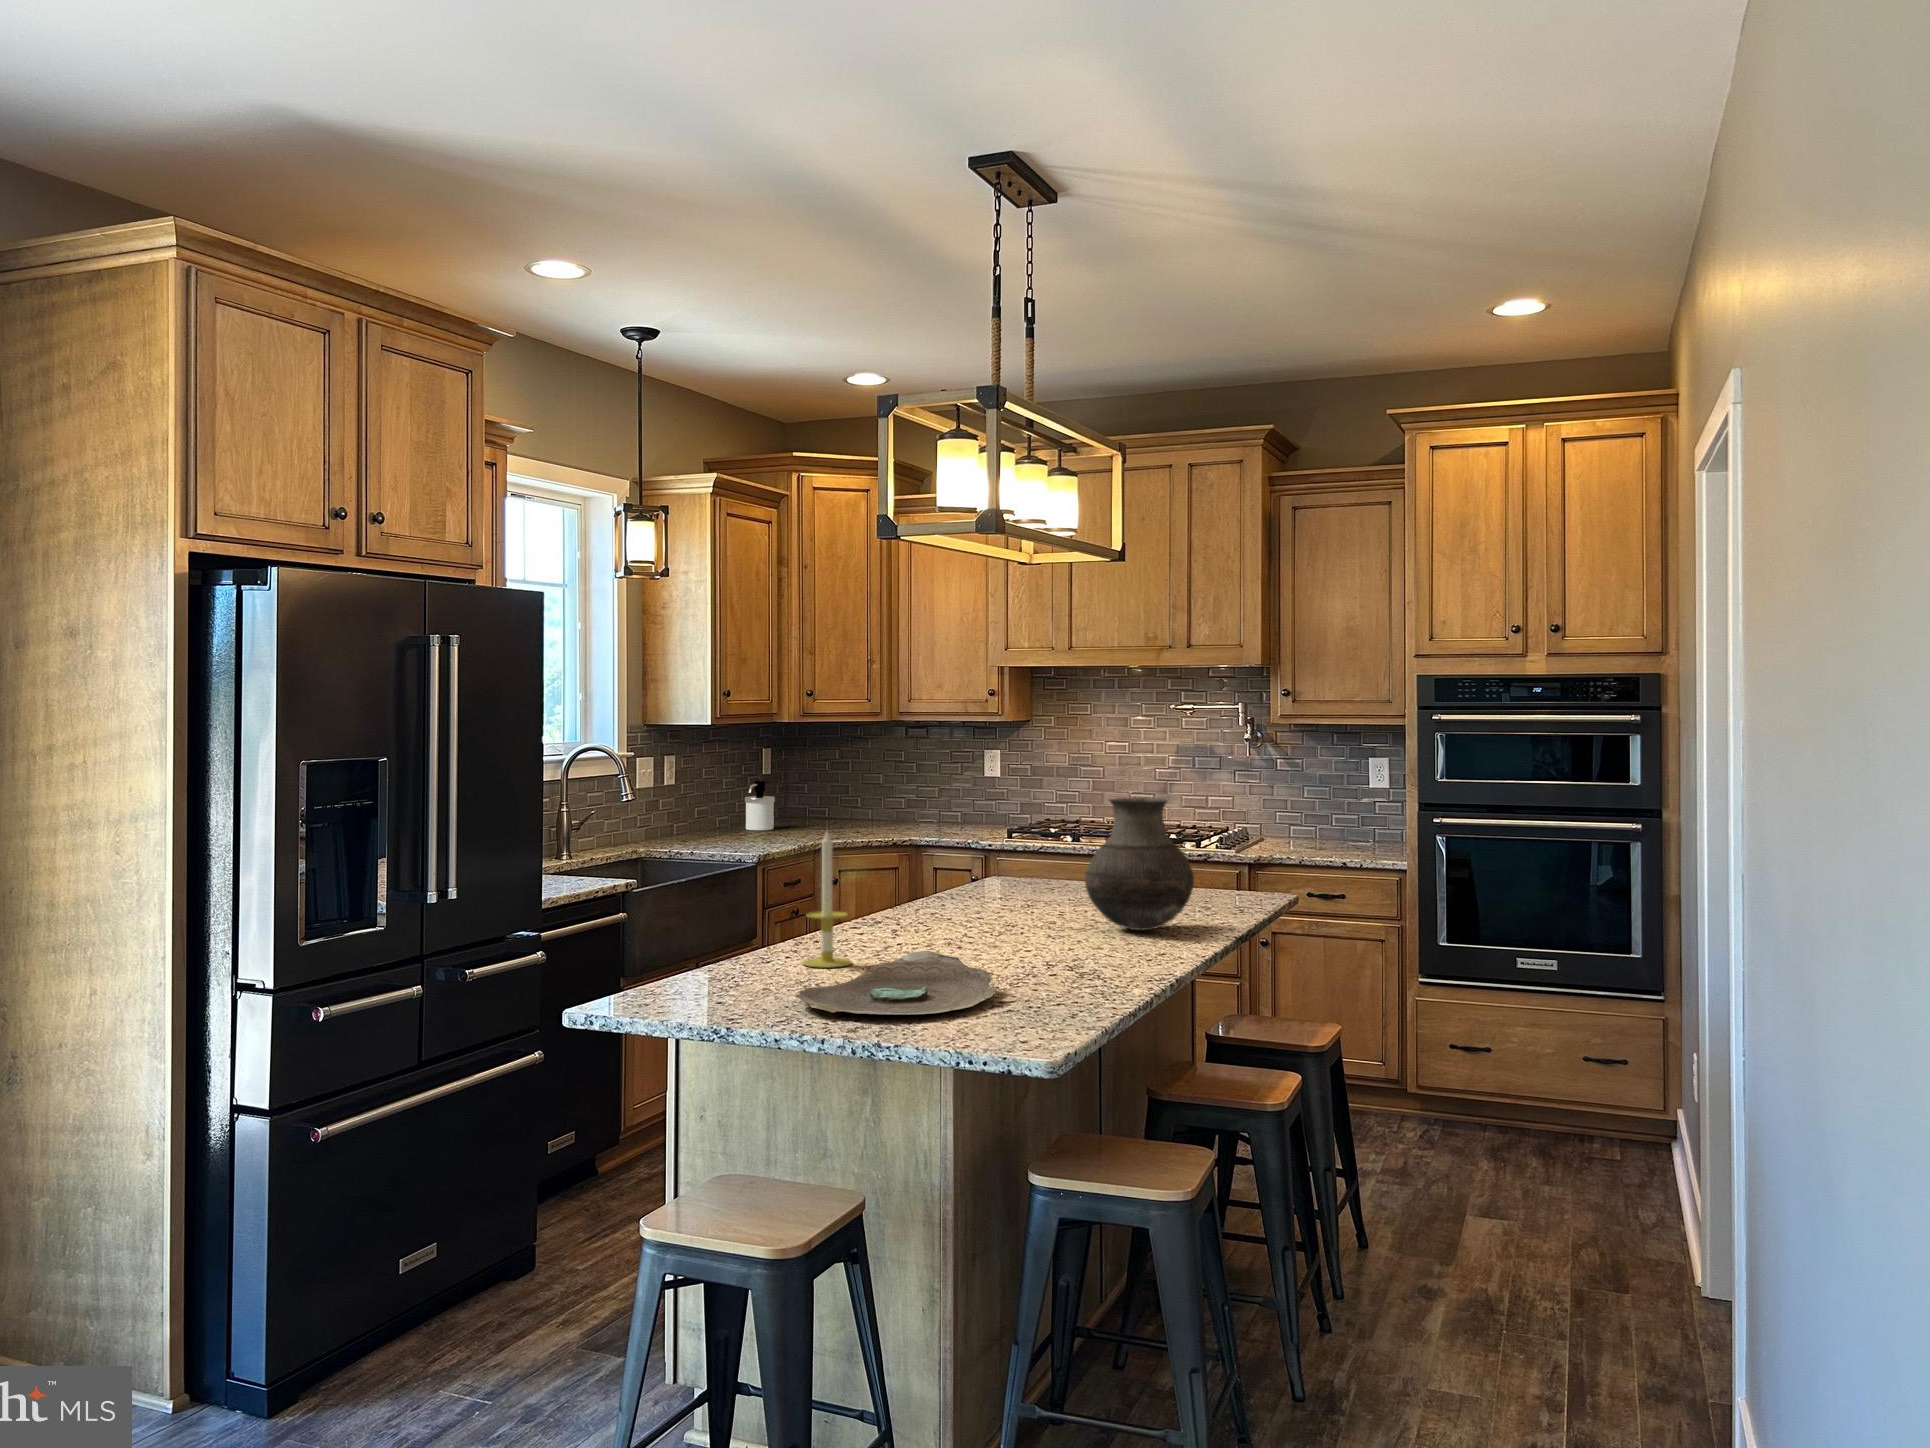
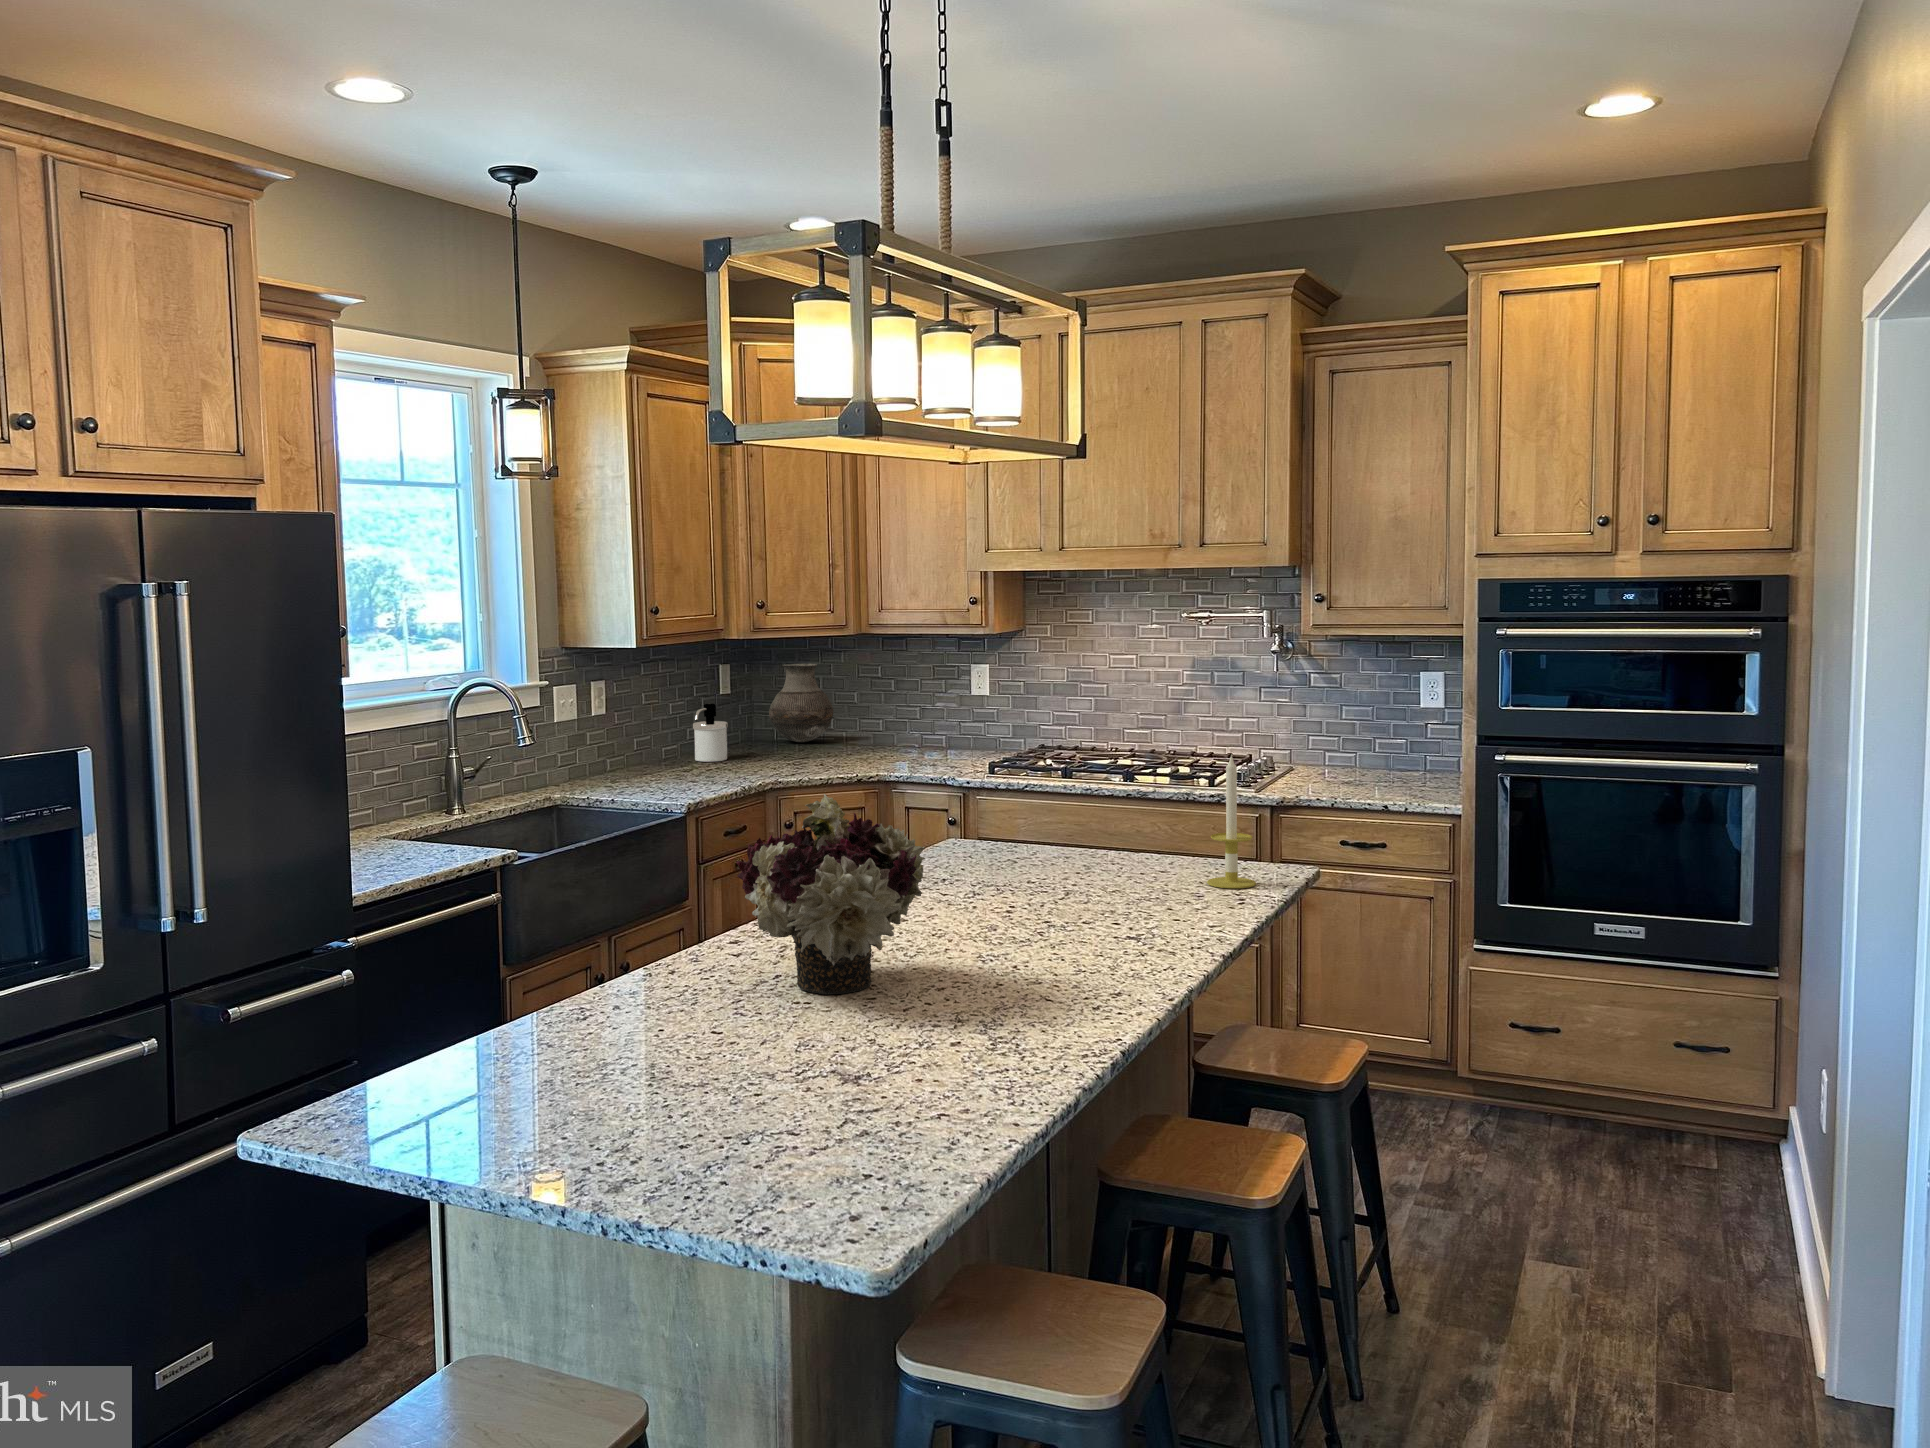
vase: present [1085,798,1194,931] -> present [769,664,833,742]
flower arrangement: none [873,802,1018,951] -> present [736,794,925,994]
candle: present [803,832,852,968] -> present [1207,755,1256,888]
decorative bowl: present [795,951,996,1015] -> none [558,1020,853,1156]

